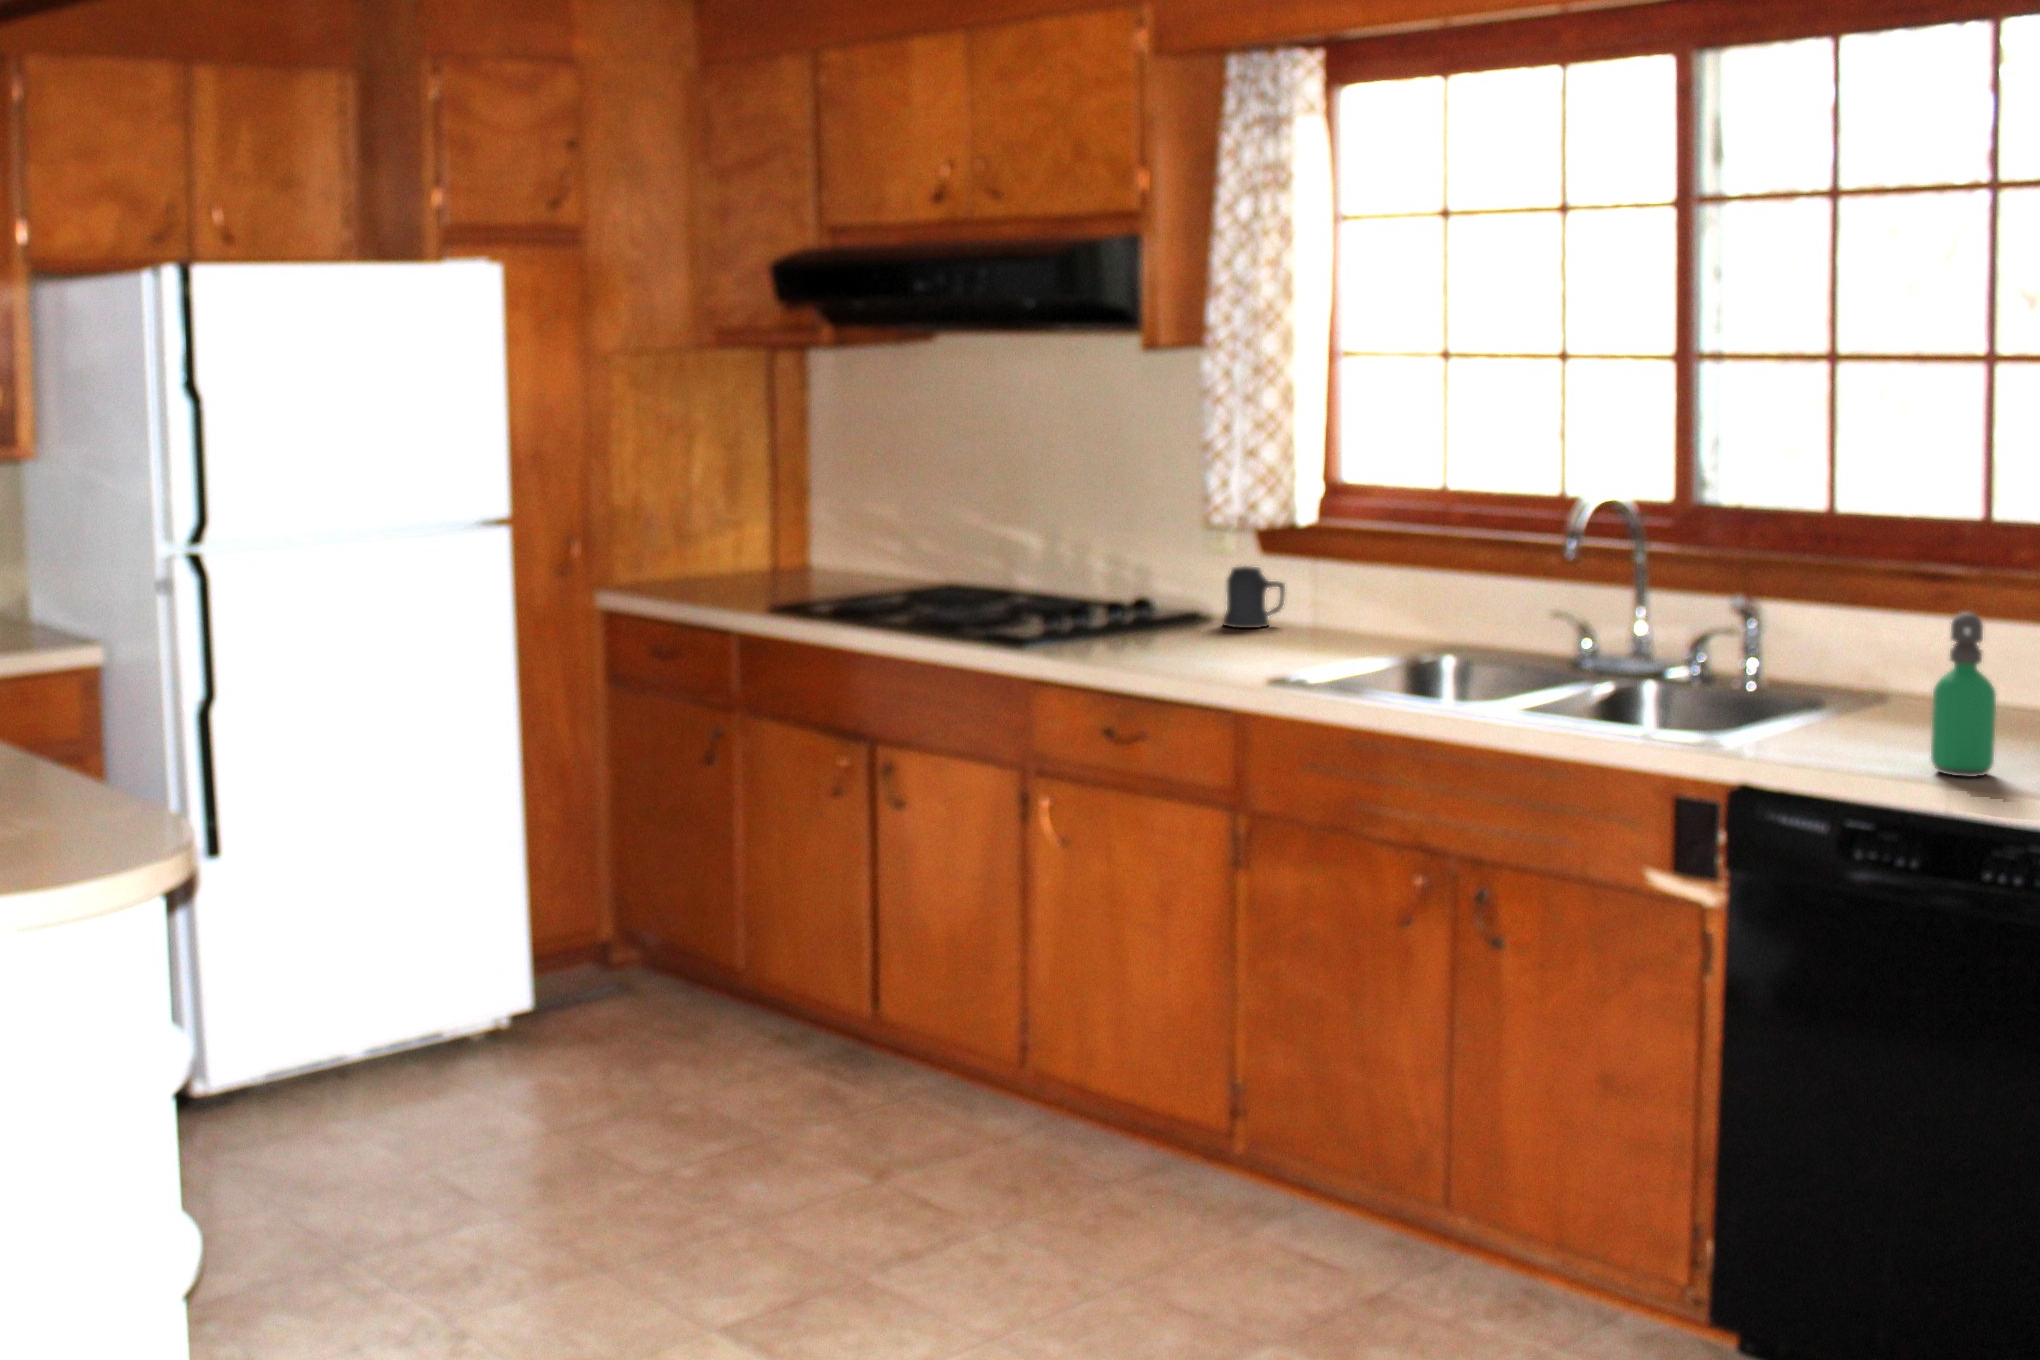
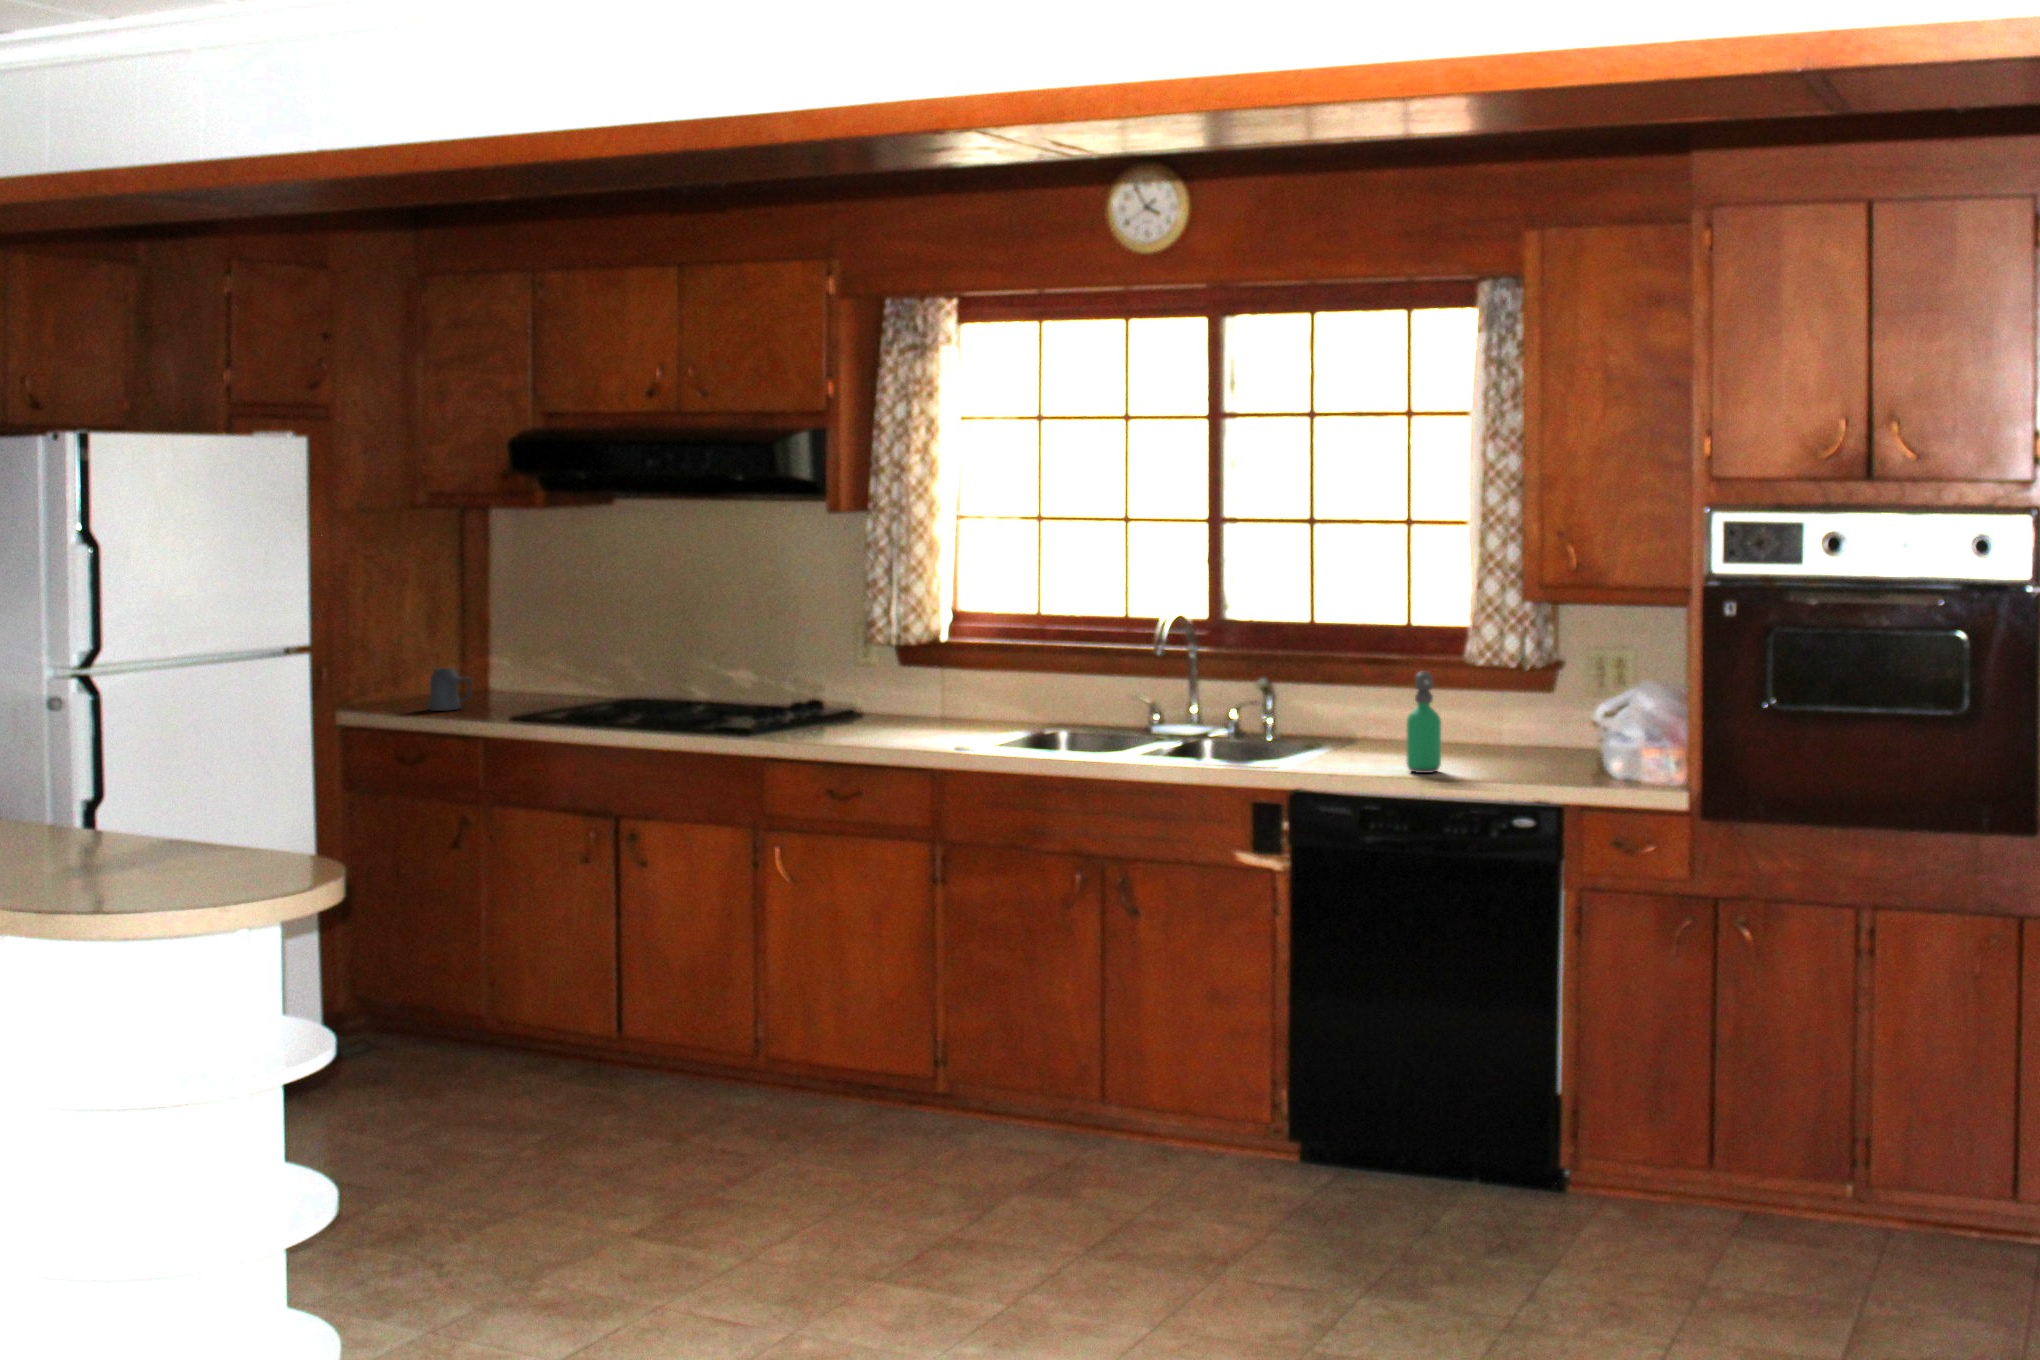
mug: present [1223,566,1285,628] -> present [428,668,472,711]

